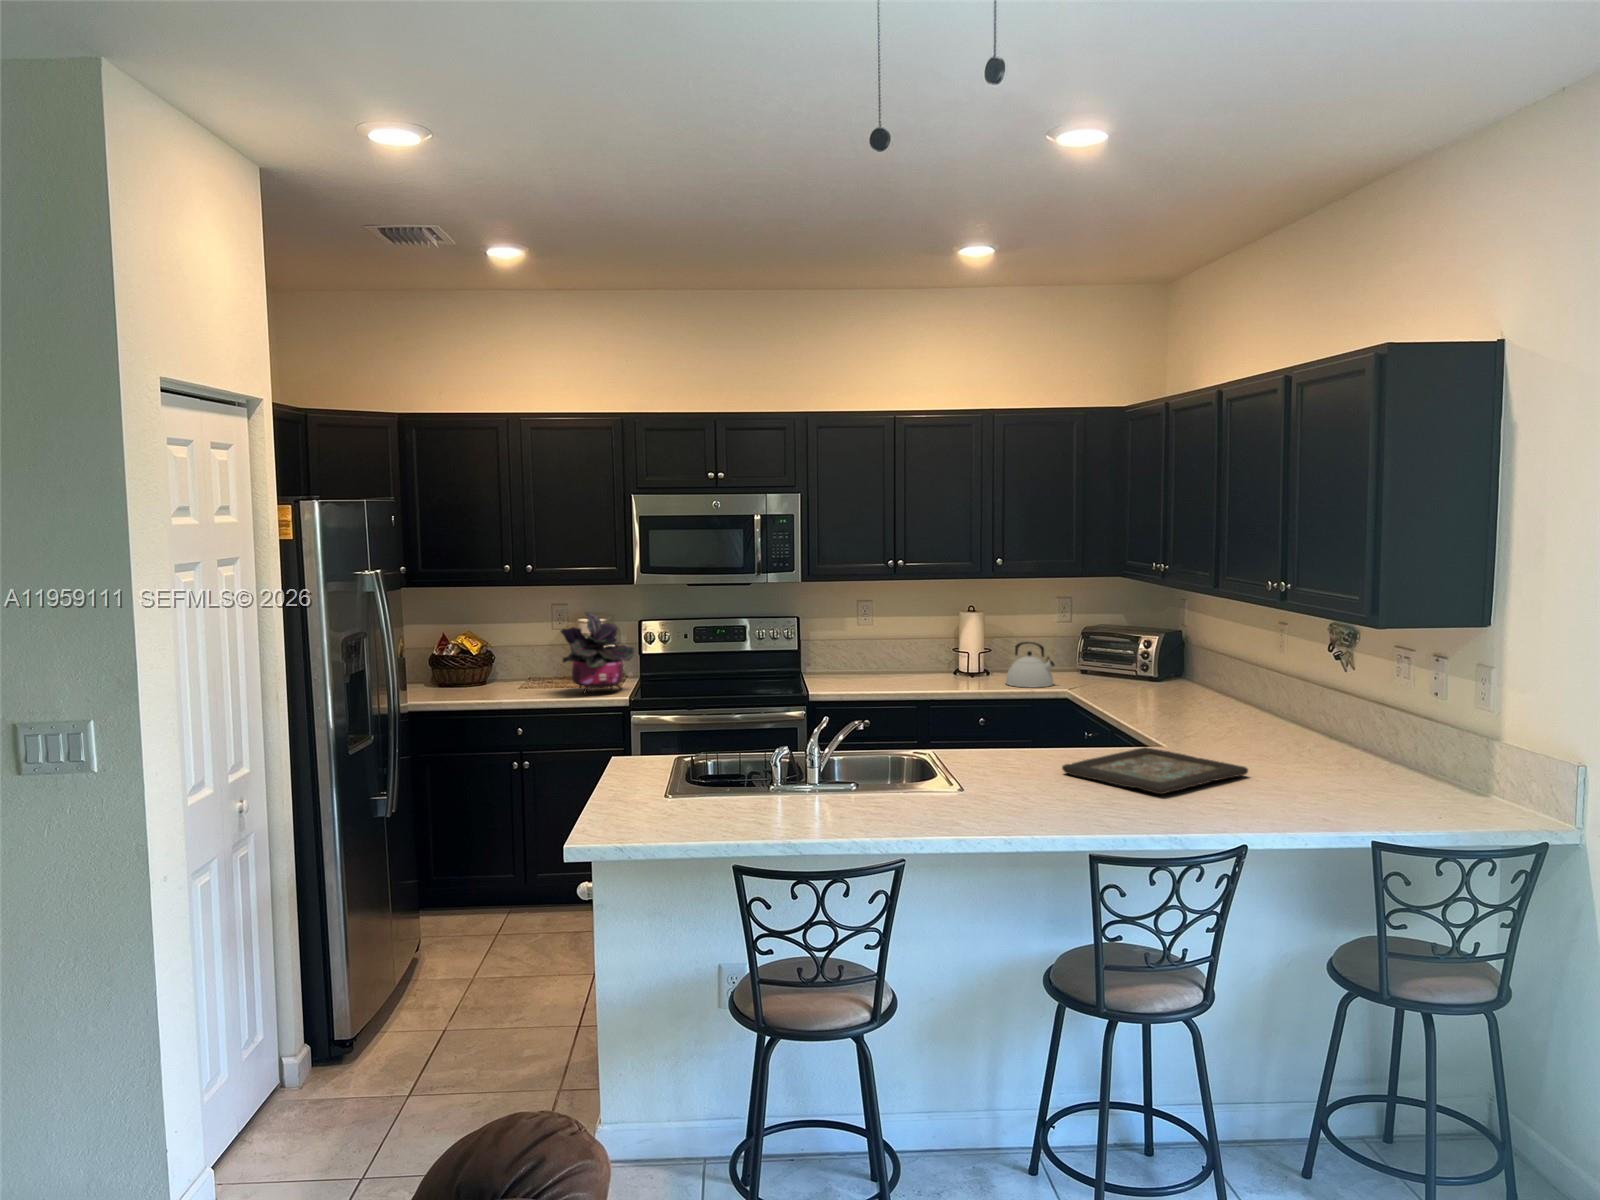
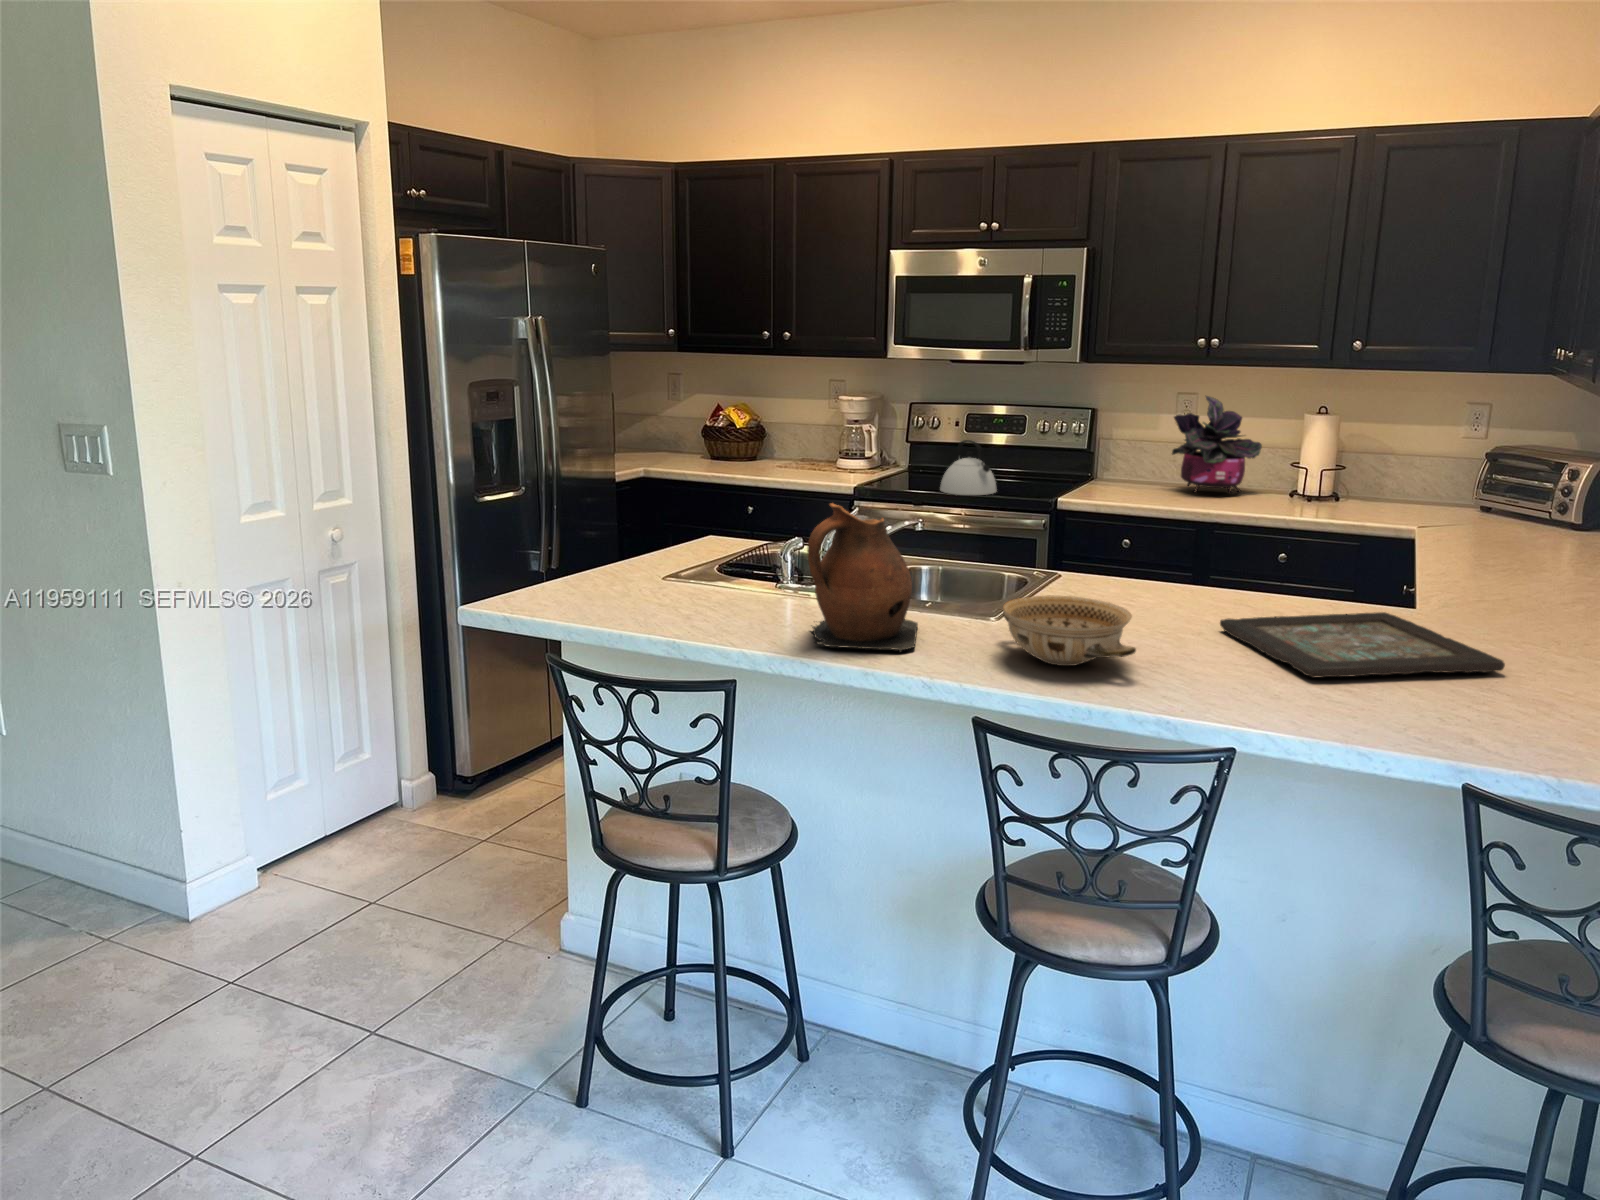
potted plant: present [561,612,634,693] -> present [1172,396,1262,493]
kettle: present [1006,642,1054,688] -> present [940,440,997,495]
ceramic pitcher: none [794,707,897,825] -> present [807,504,918,652]
ceramic bowl: none [942,760,1065,812] -> present [1003,596,1136,666]

